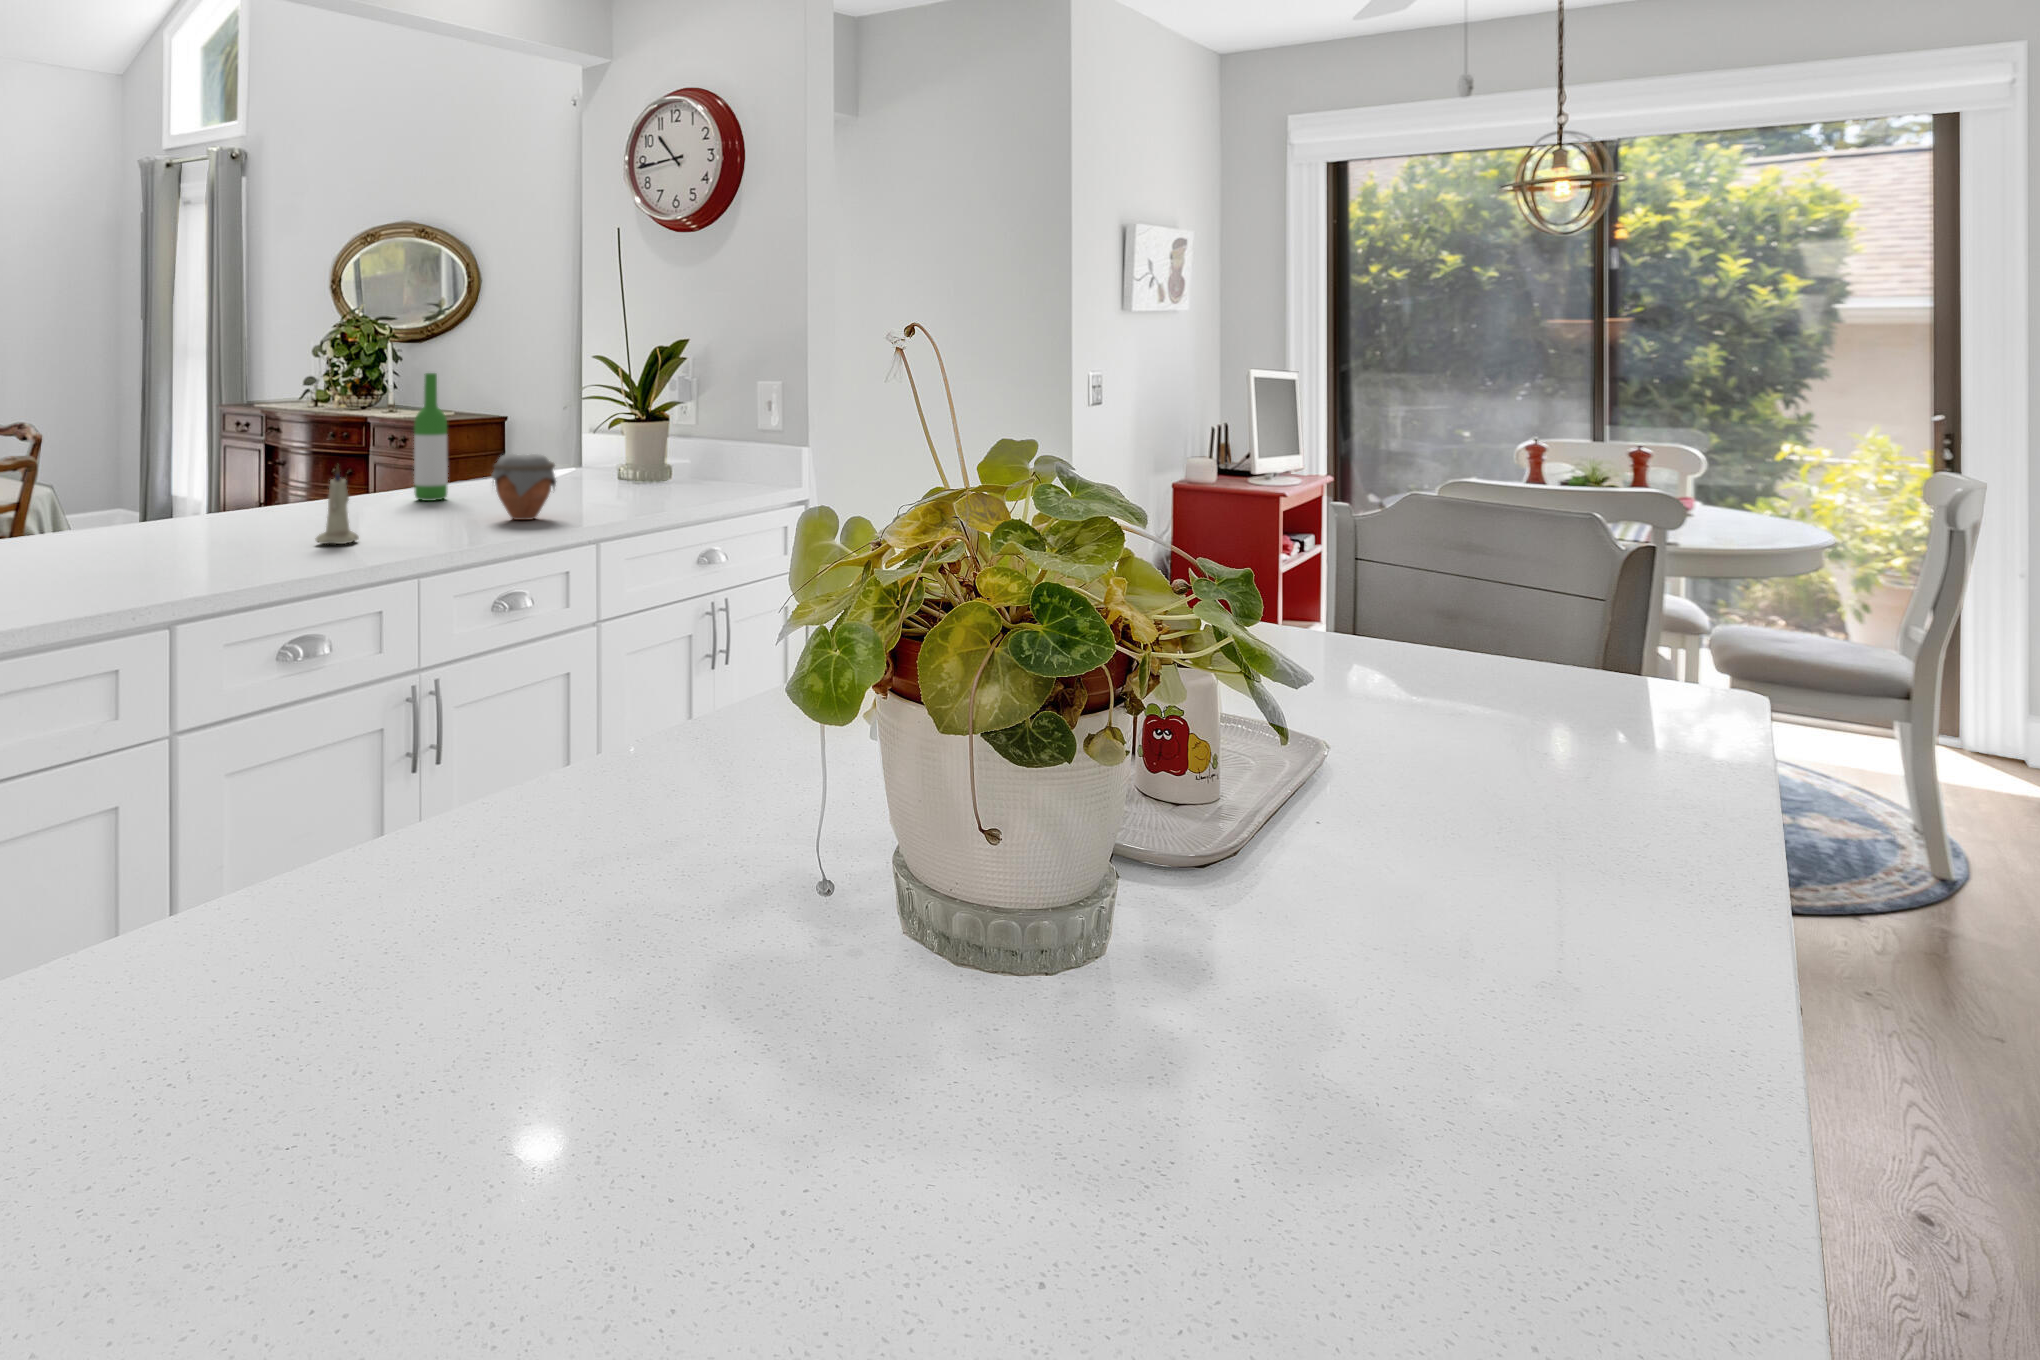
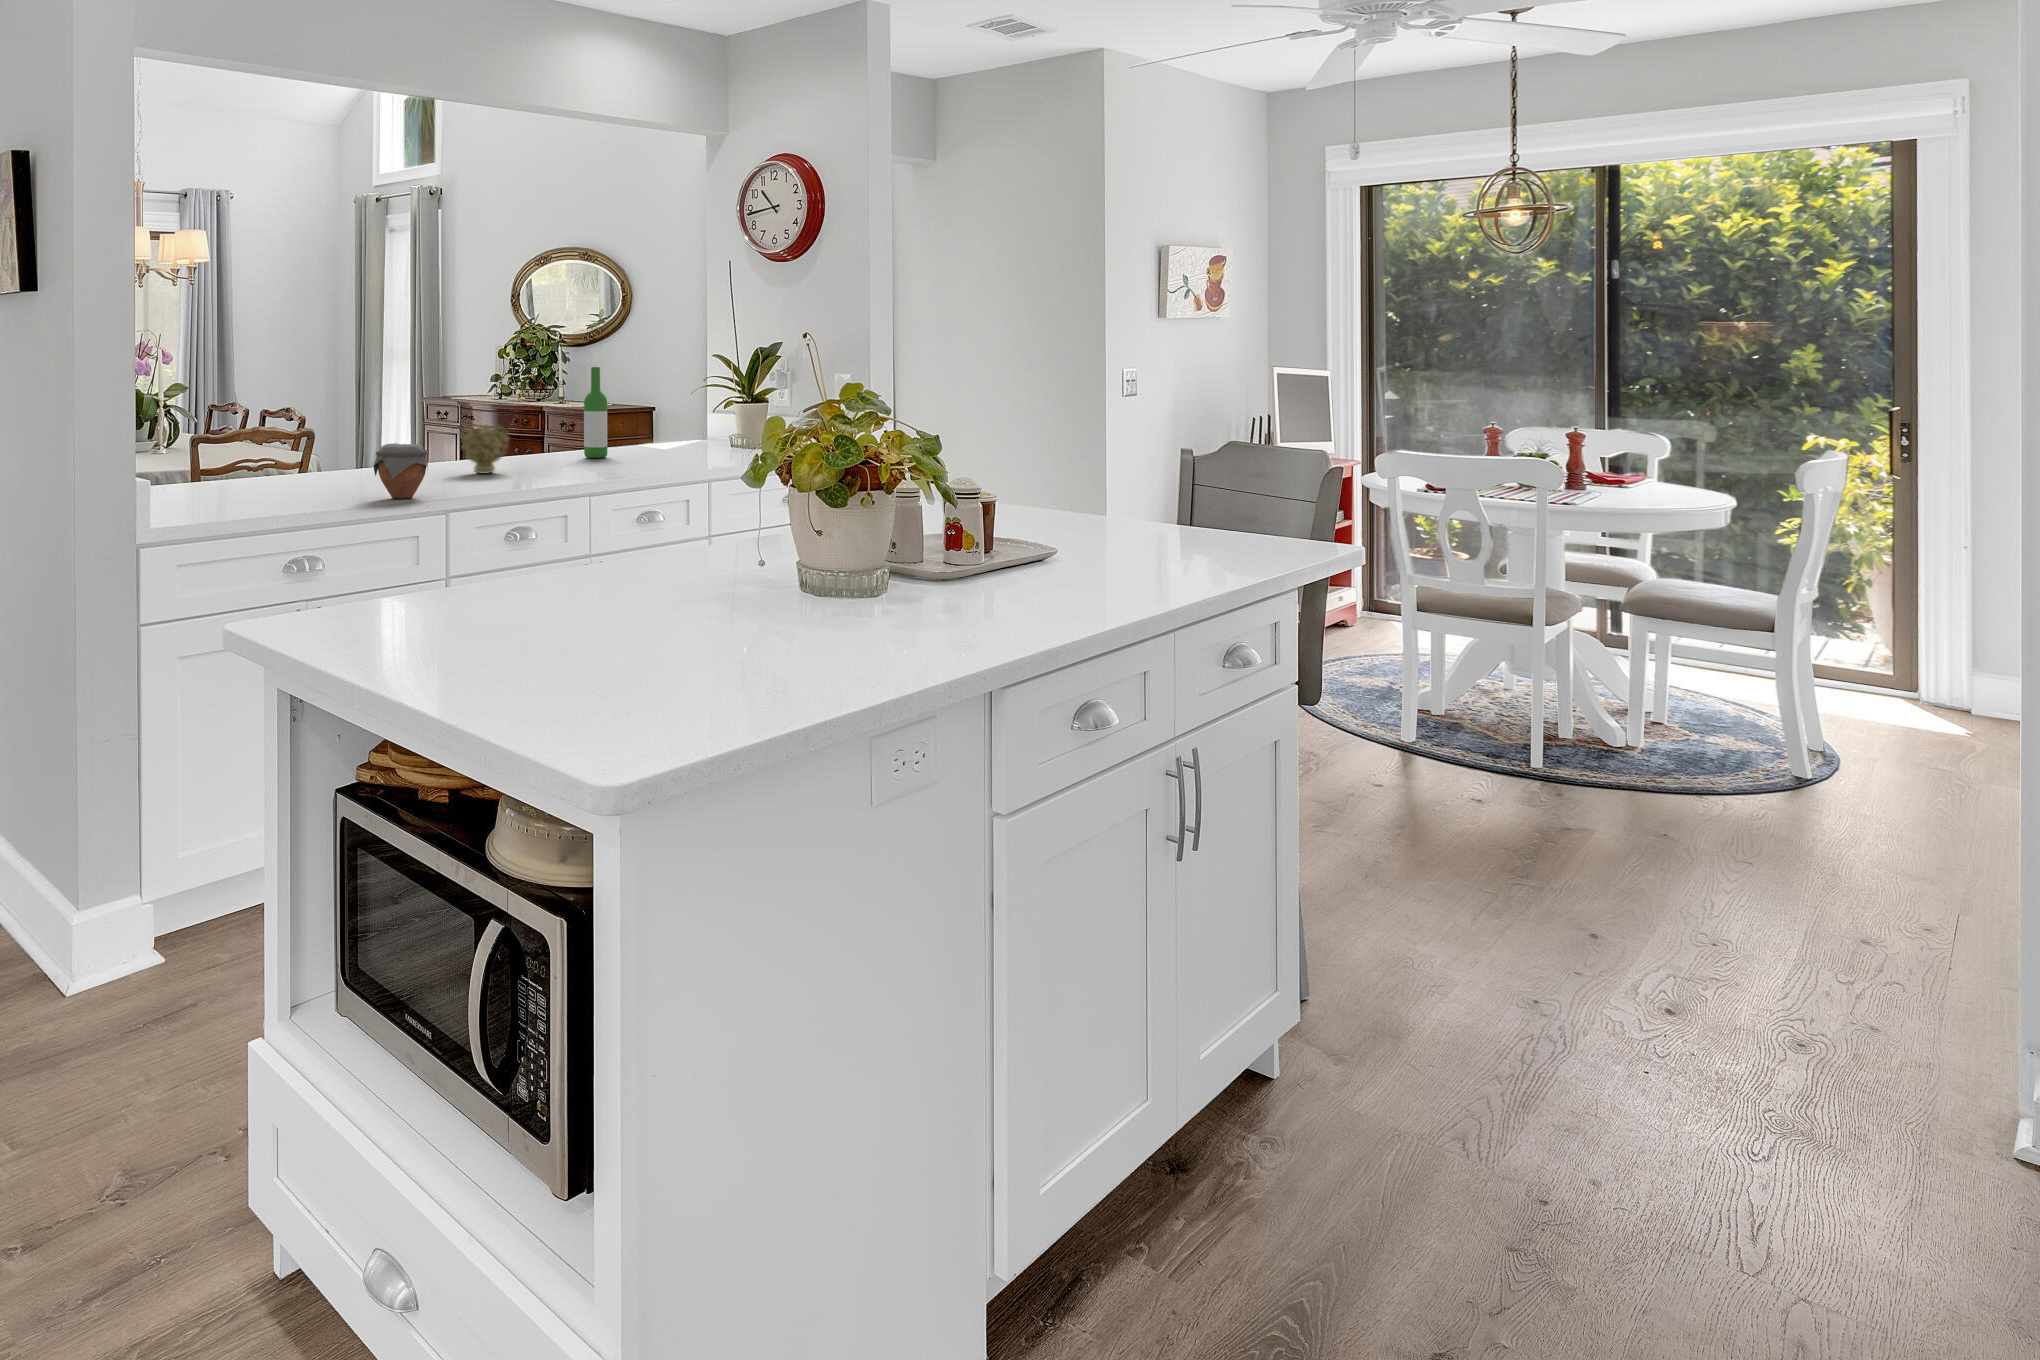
jar: present [492,454,556,520] -> present [374,443,429,499]
decorative bowl: none [221,459,299,534] -> present [460,425,509,474]
candle: present [315,466,359,544] -> none [522,425,550,478]

